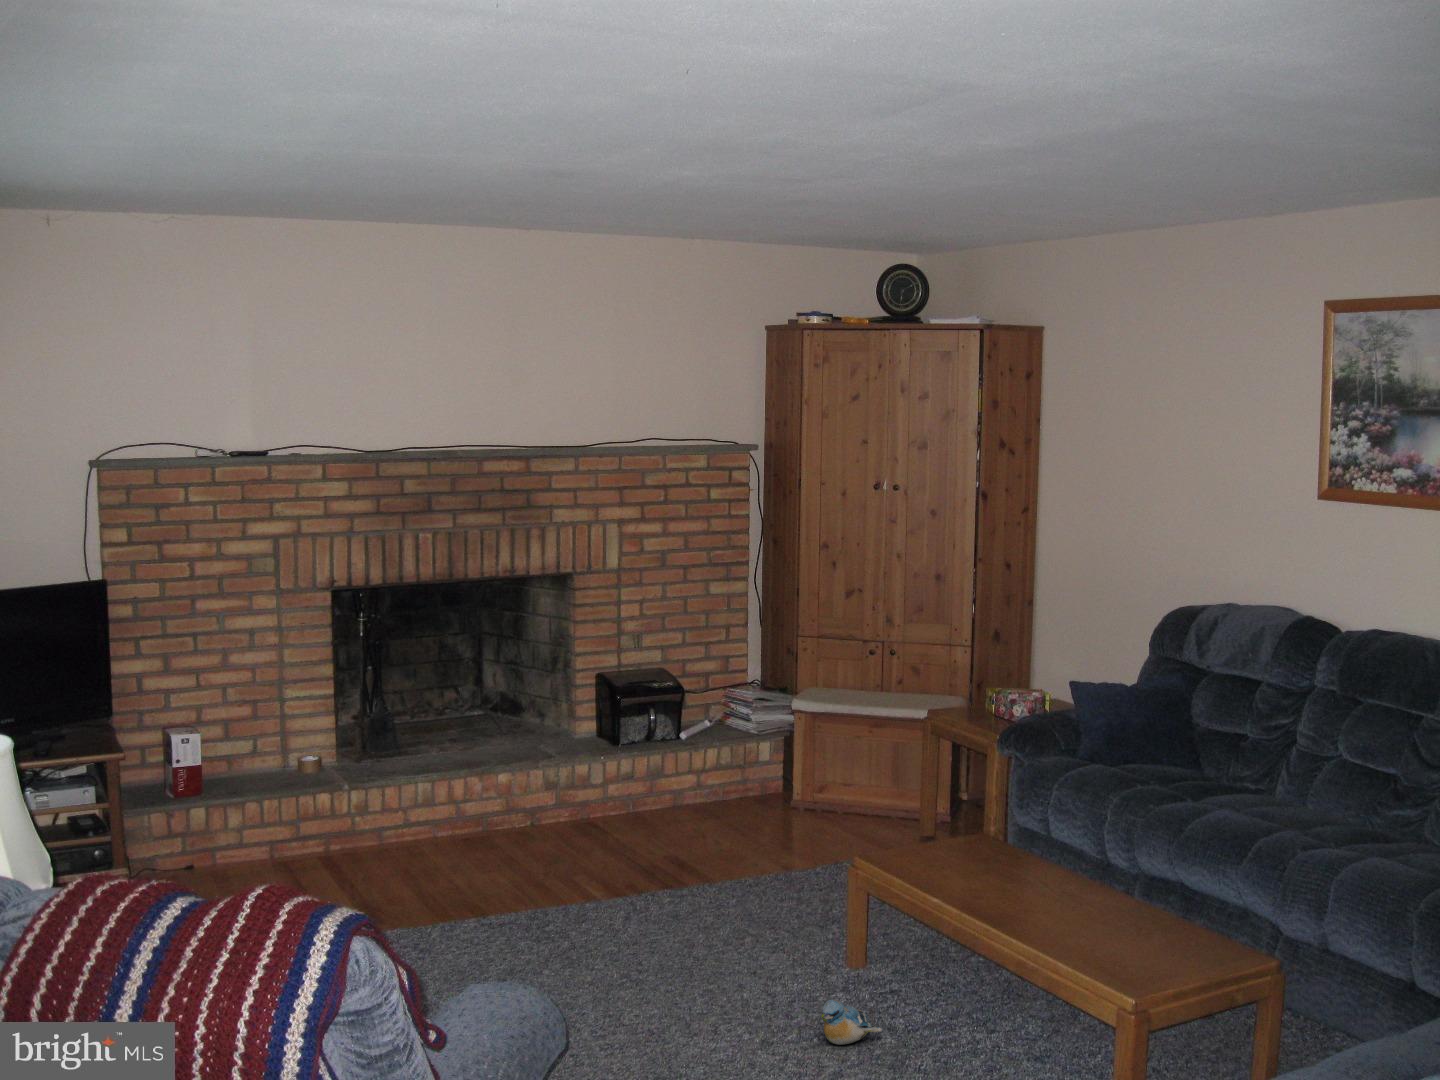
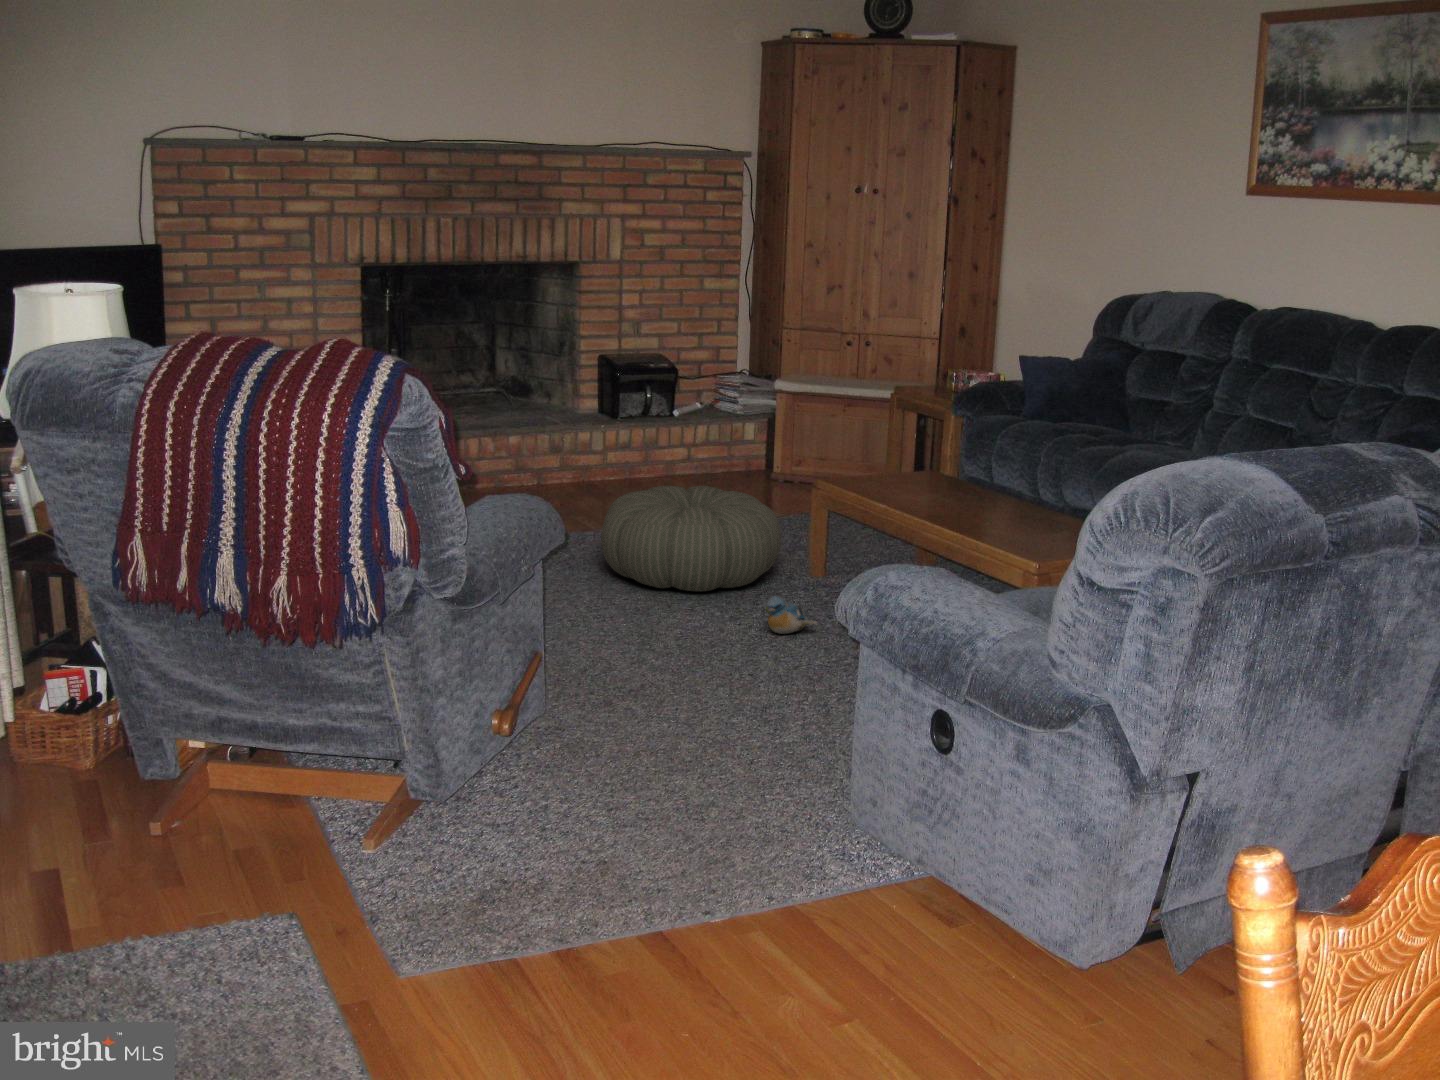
pouf: none [618,848,826,983] -> present [601,486,781,591]

